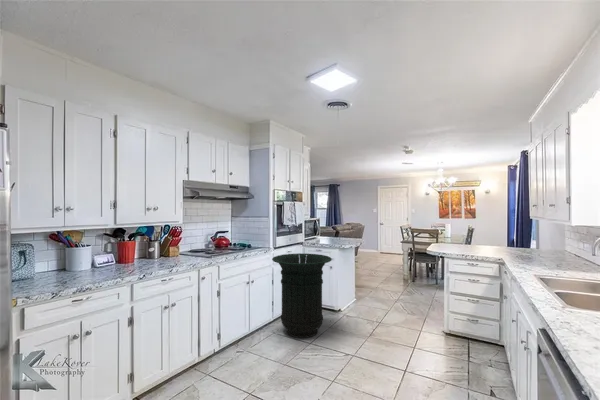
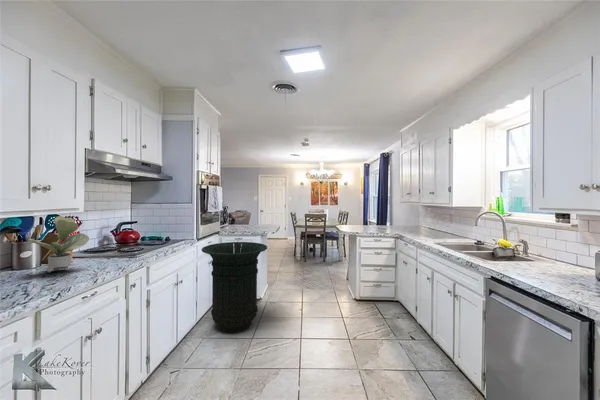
potted plant: none [142,226,175,262] -> present [28,216,89,272]

